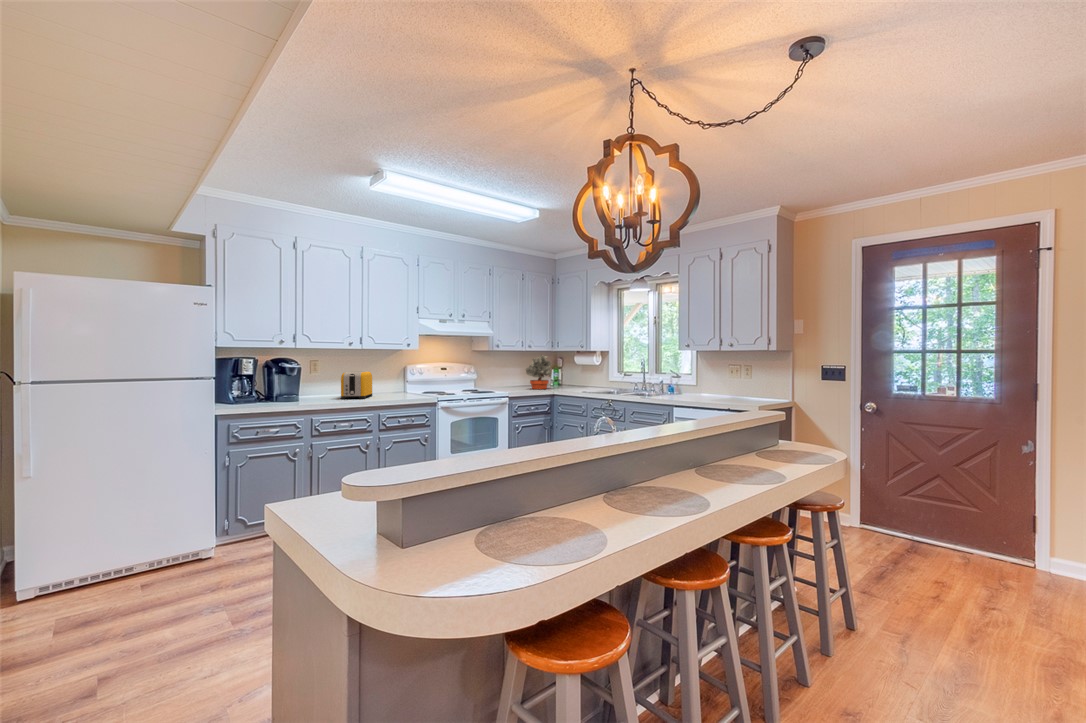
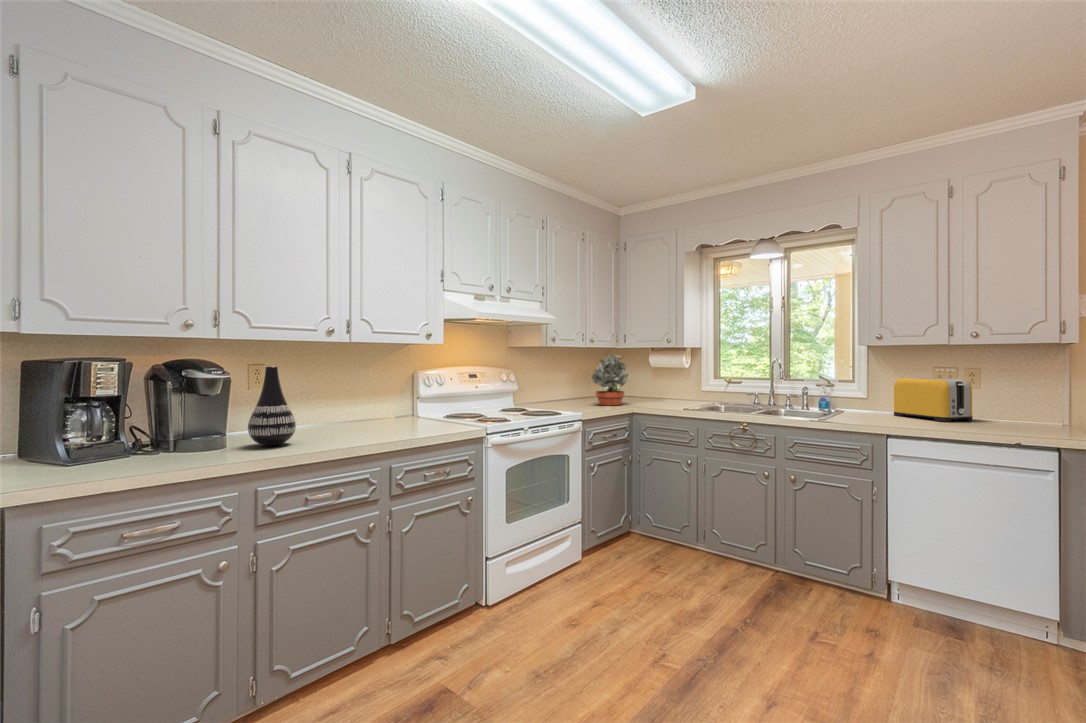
vase: none [309,362,332,401] -> present [248,366,296,447]
toaster: present [341,372,372,399] -> present [894,378,972,422]

